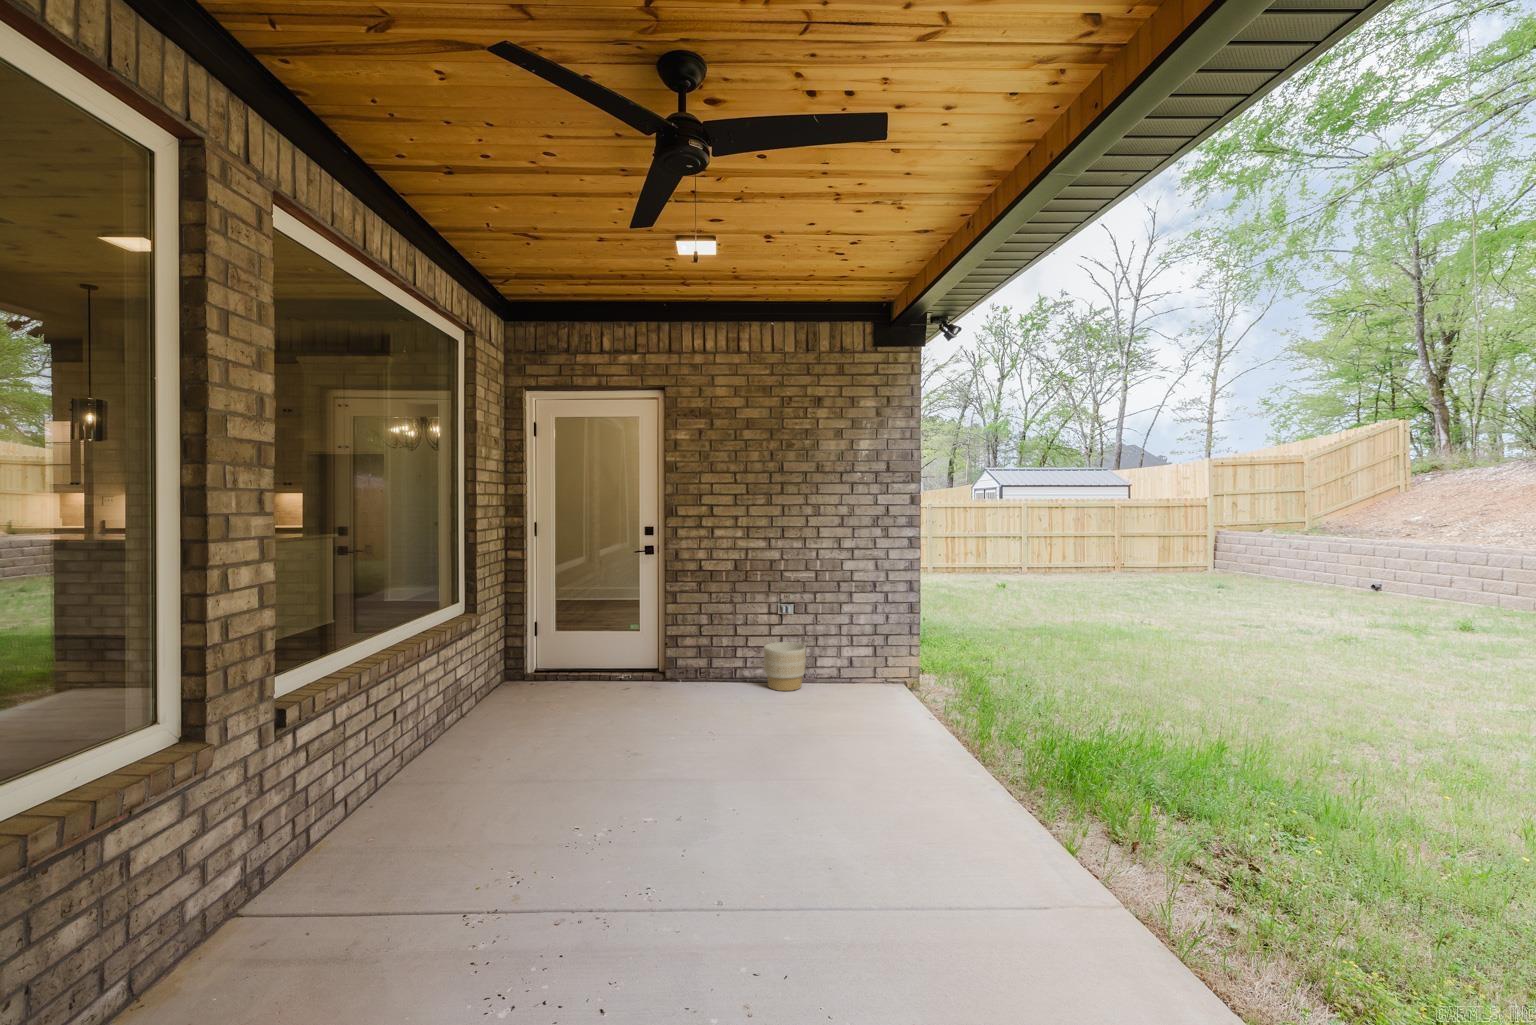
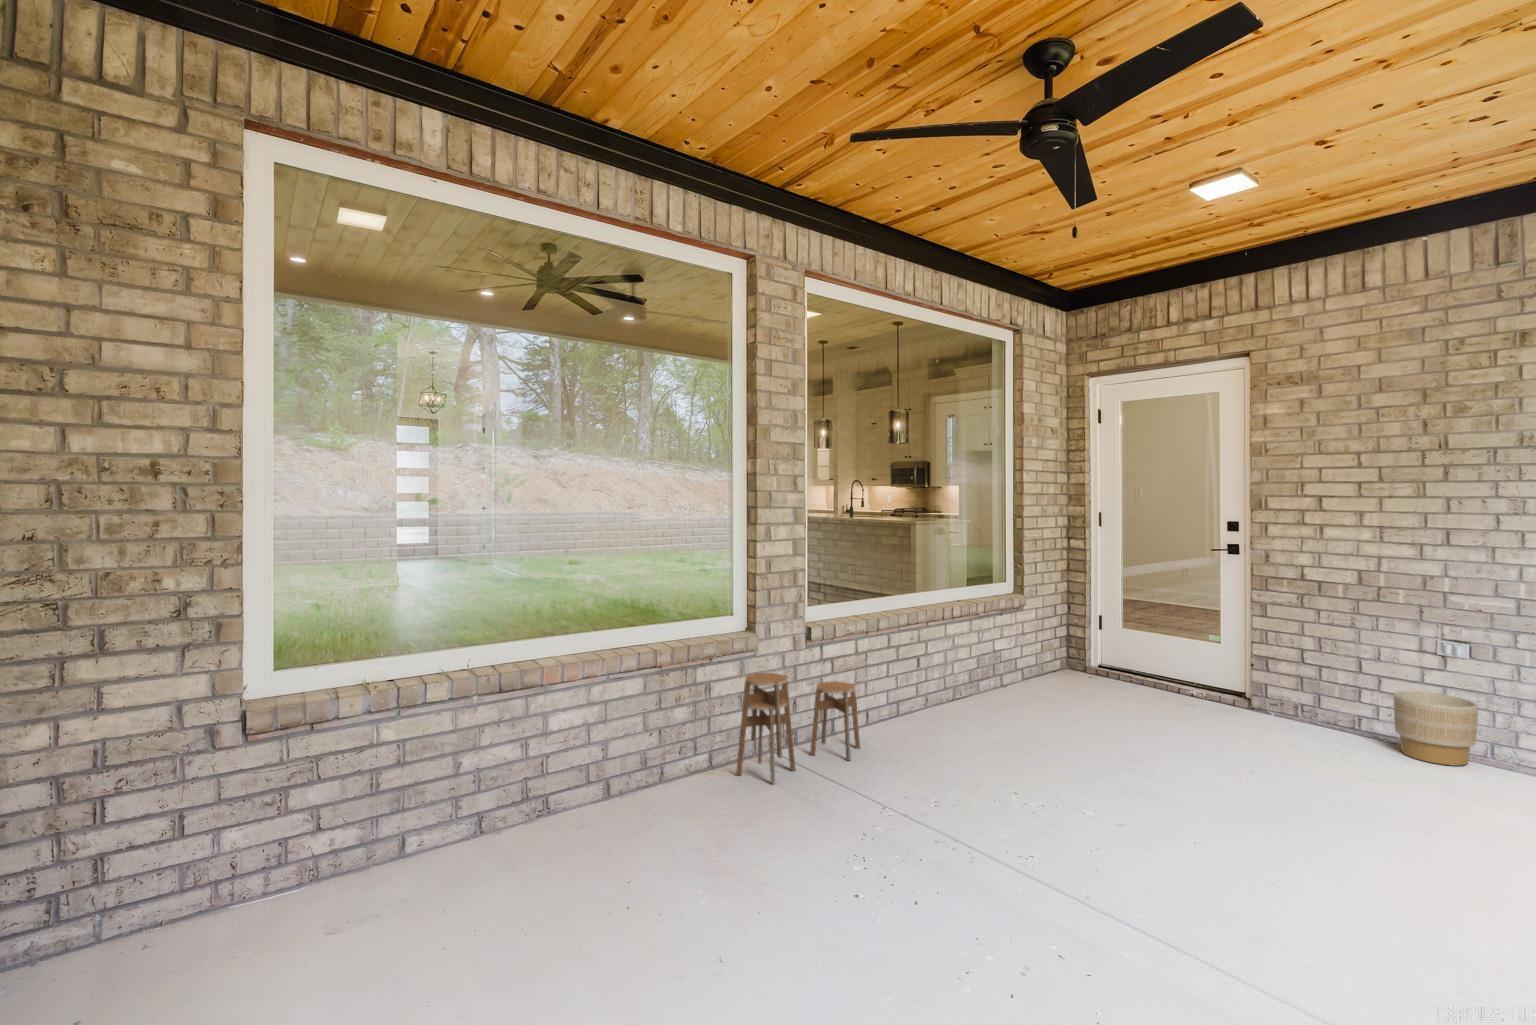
stool: none [199,770,371,985] -> present [736,673,860,784]

